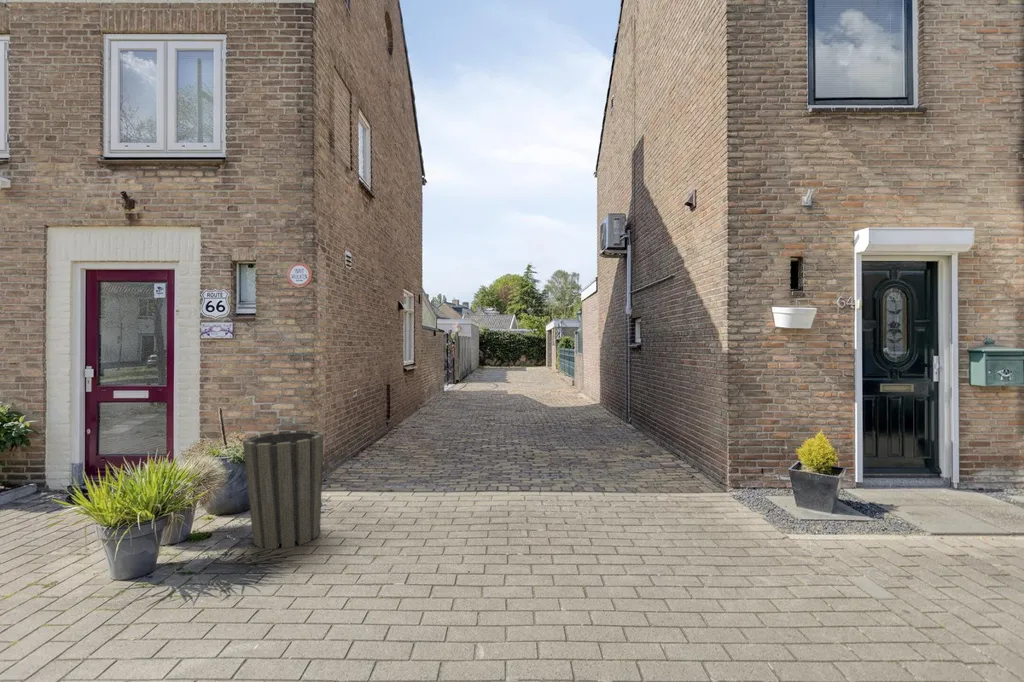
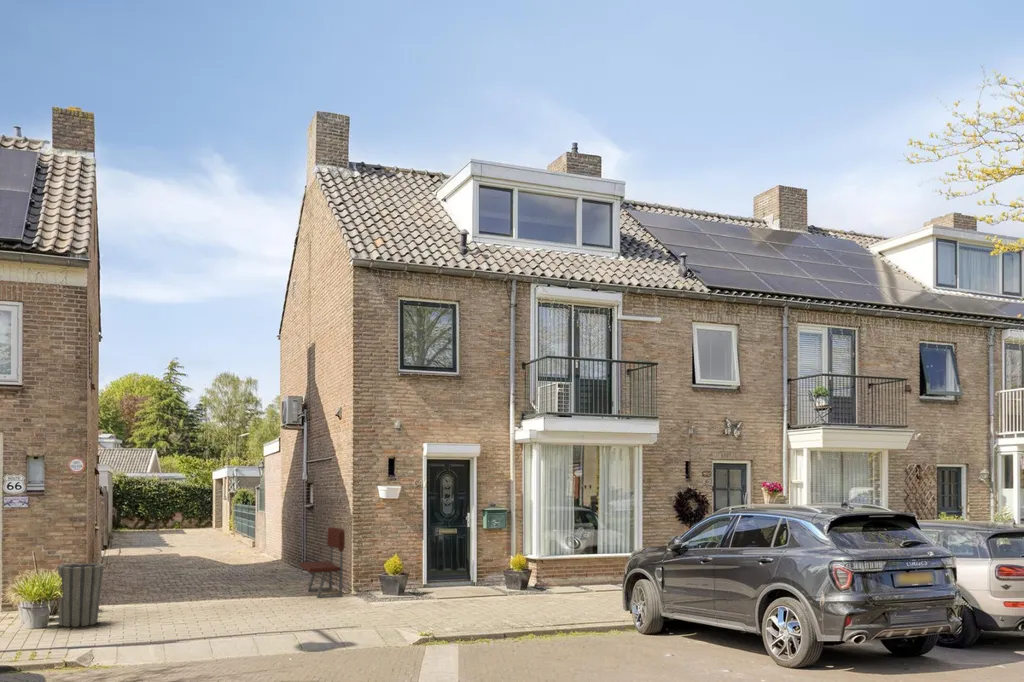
bench: none [644,369,721,479] -> present [299,527,345,598]

